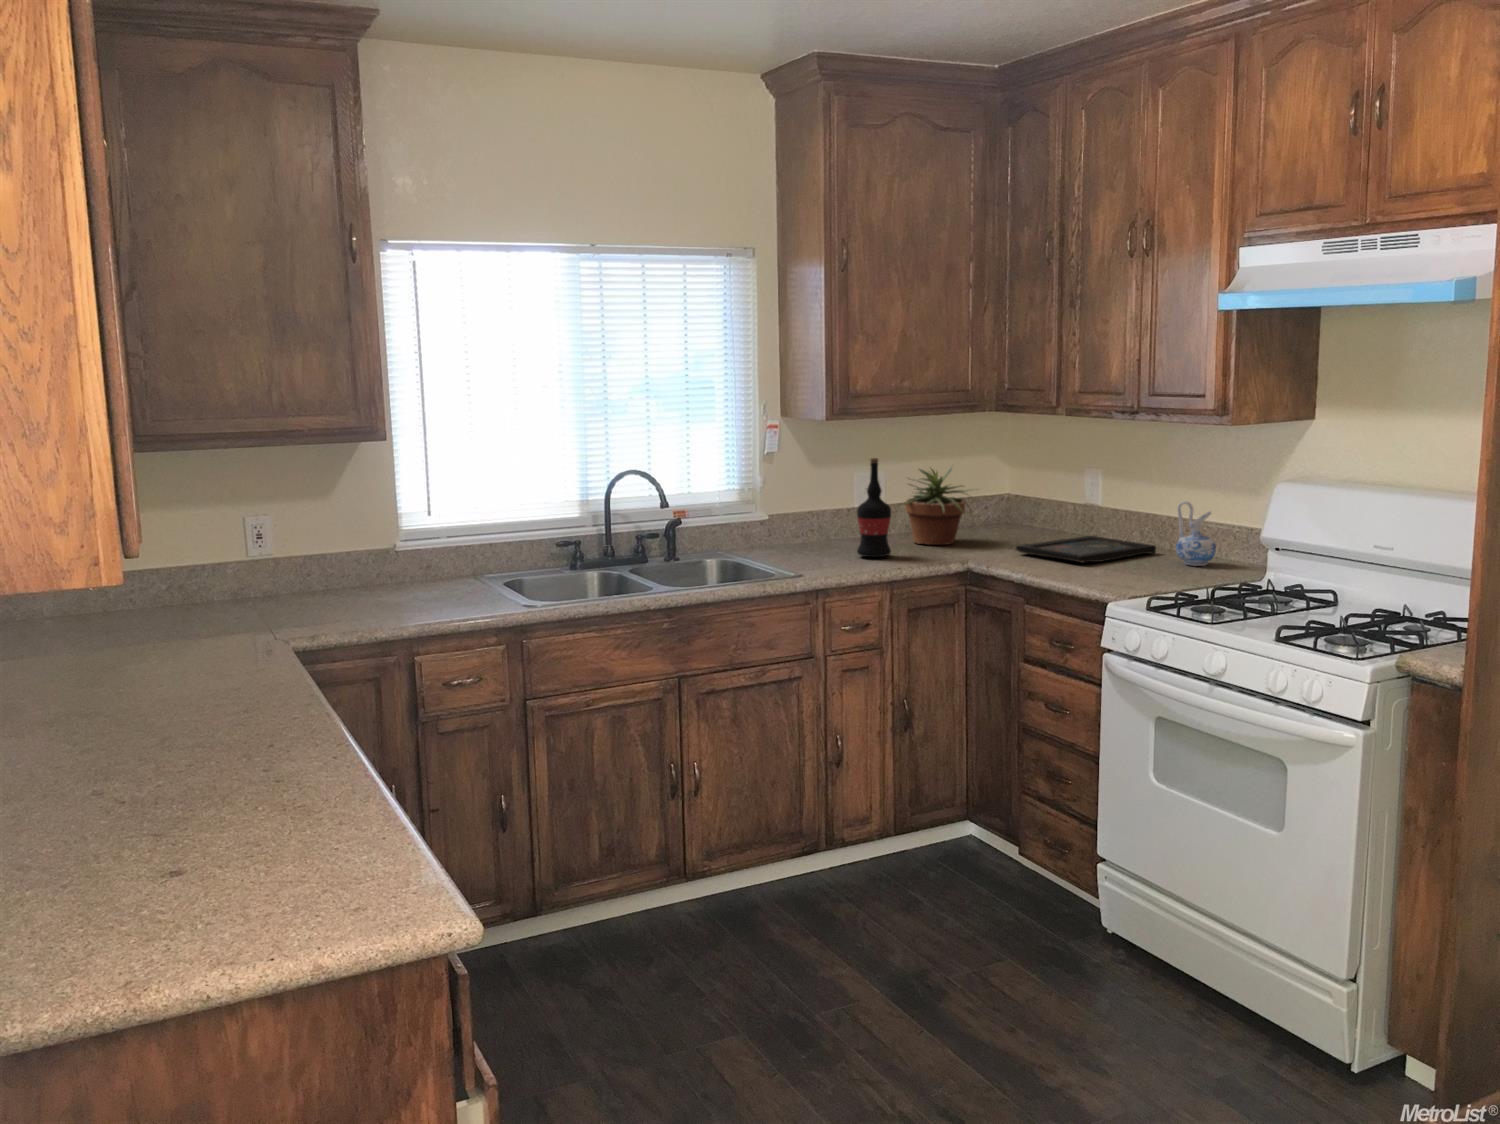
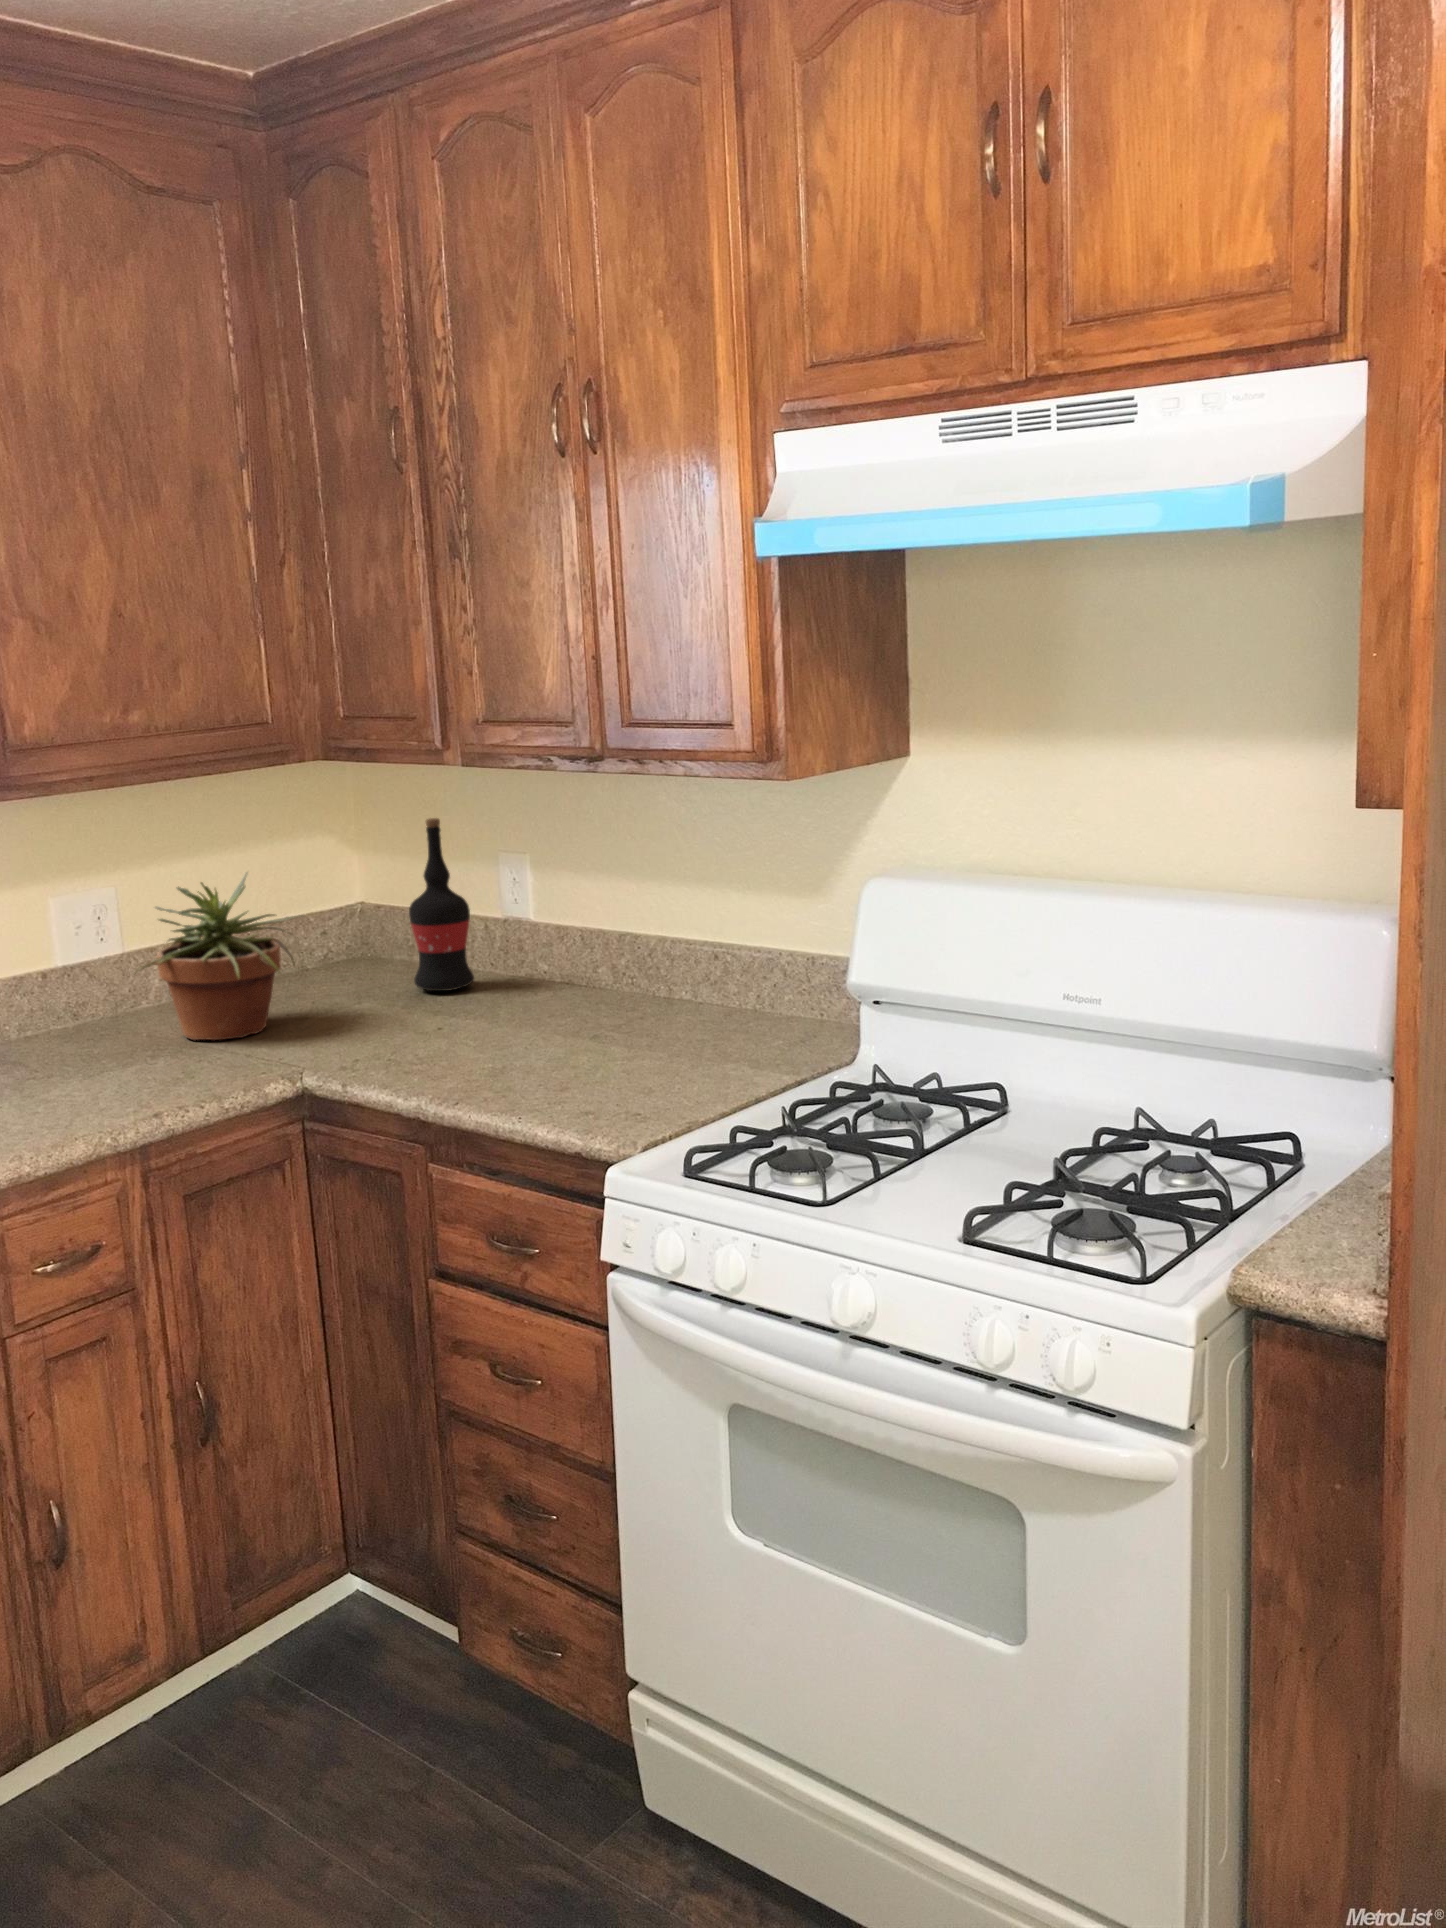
wine bottle: present [857,458,891,557] -> present [409,818,474,991]
ceramic pitcher: present [1176,501,1216,566] -> none [688,919,763,1039]
tray: present [1016,536,1156,562] -> none [391,985,649,1059]

